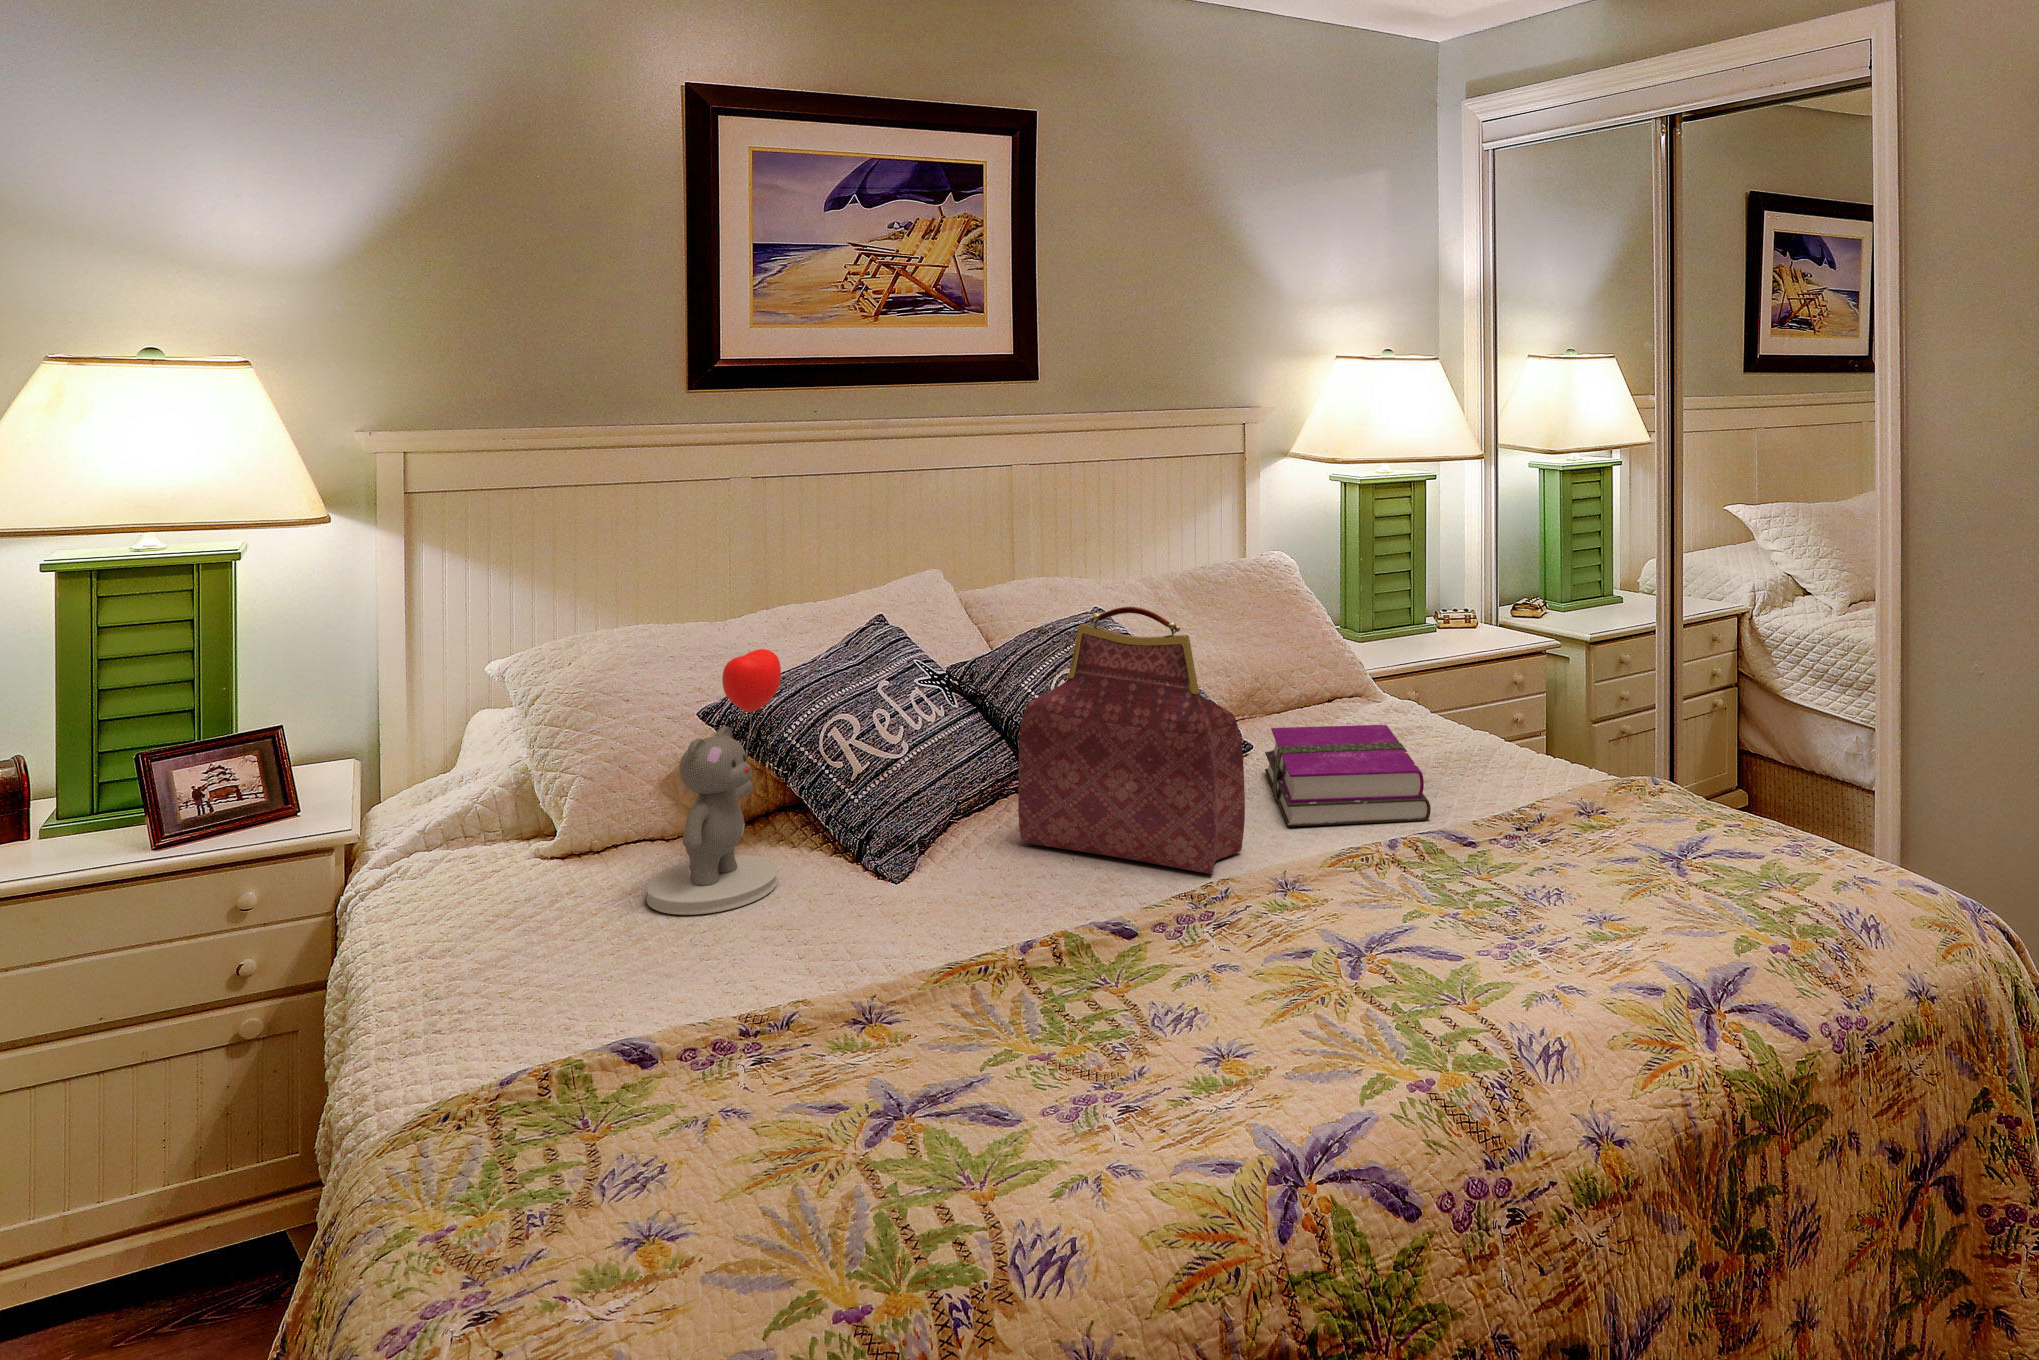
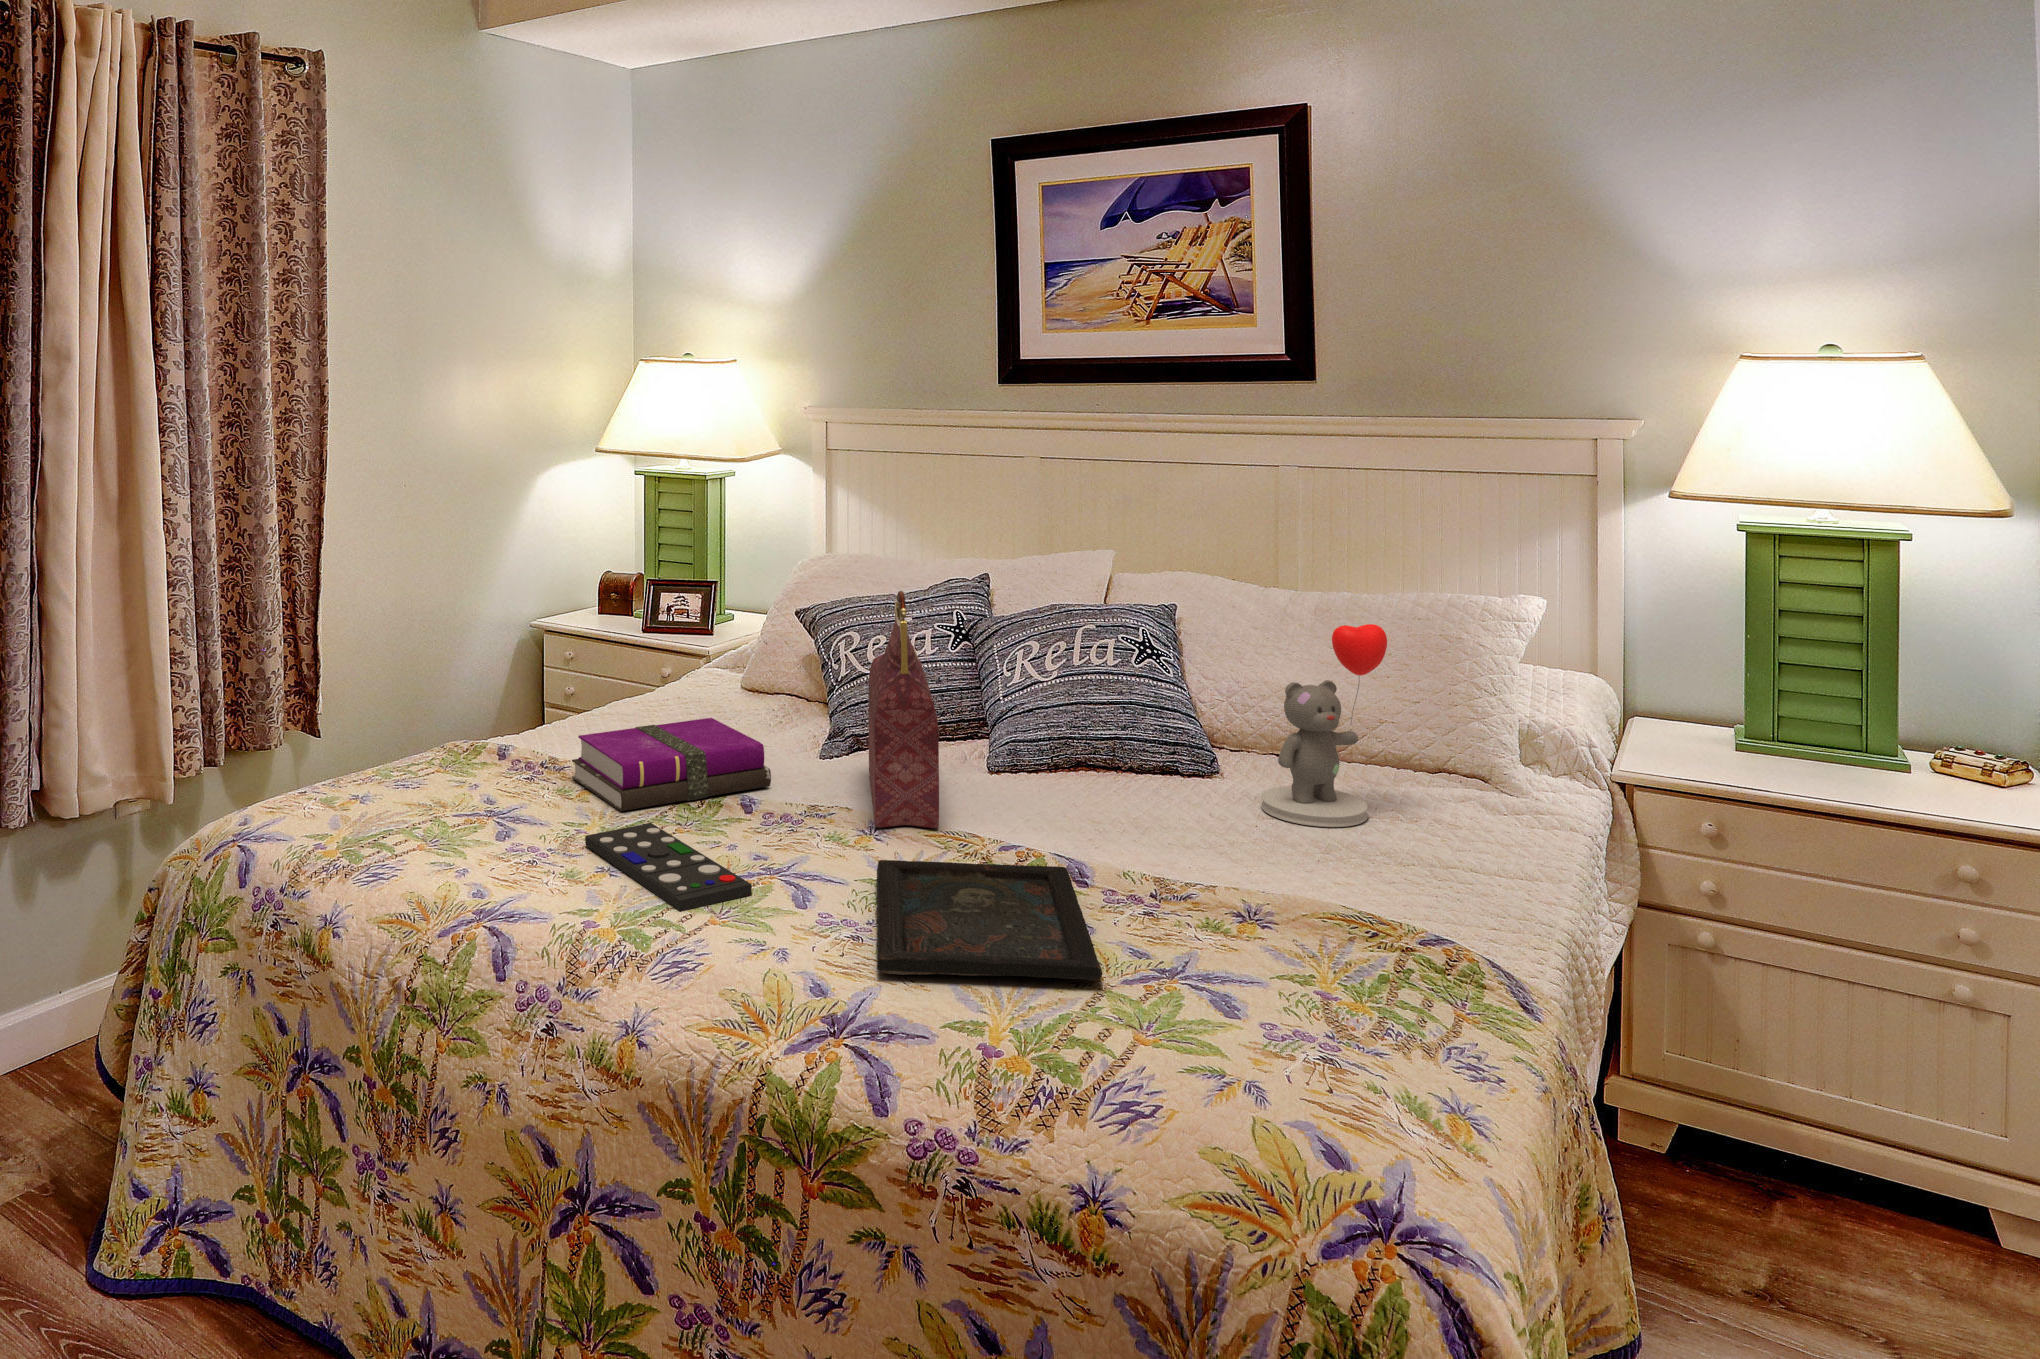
teddy bear: present [647,649,781,915] -> present [1261,624,1387,827]
notebook: present [1265,725,1431,826] -> present [572,718,771,811]
tray: none [1362,821,1668,946] -> present [877,860,1102,980]
remote control: none [1097,958,1389,1044] -> present [585,823,752,911]

